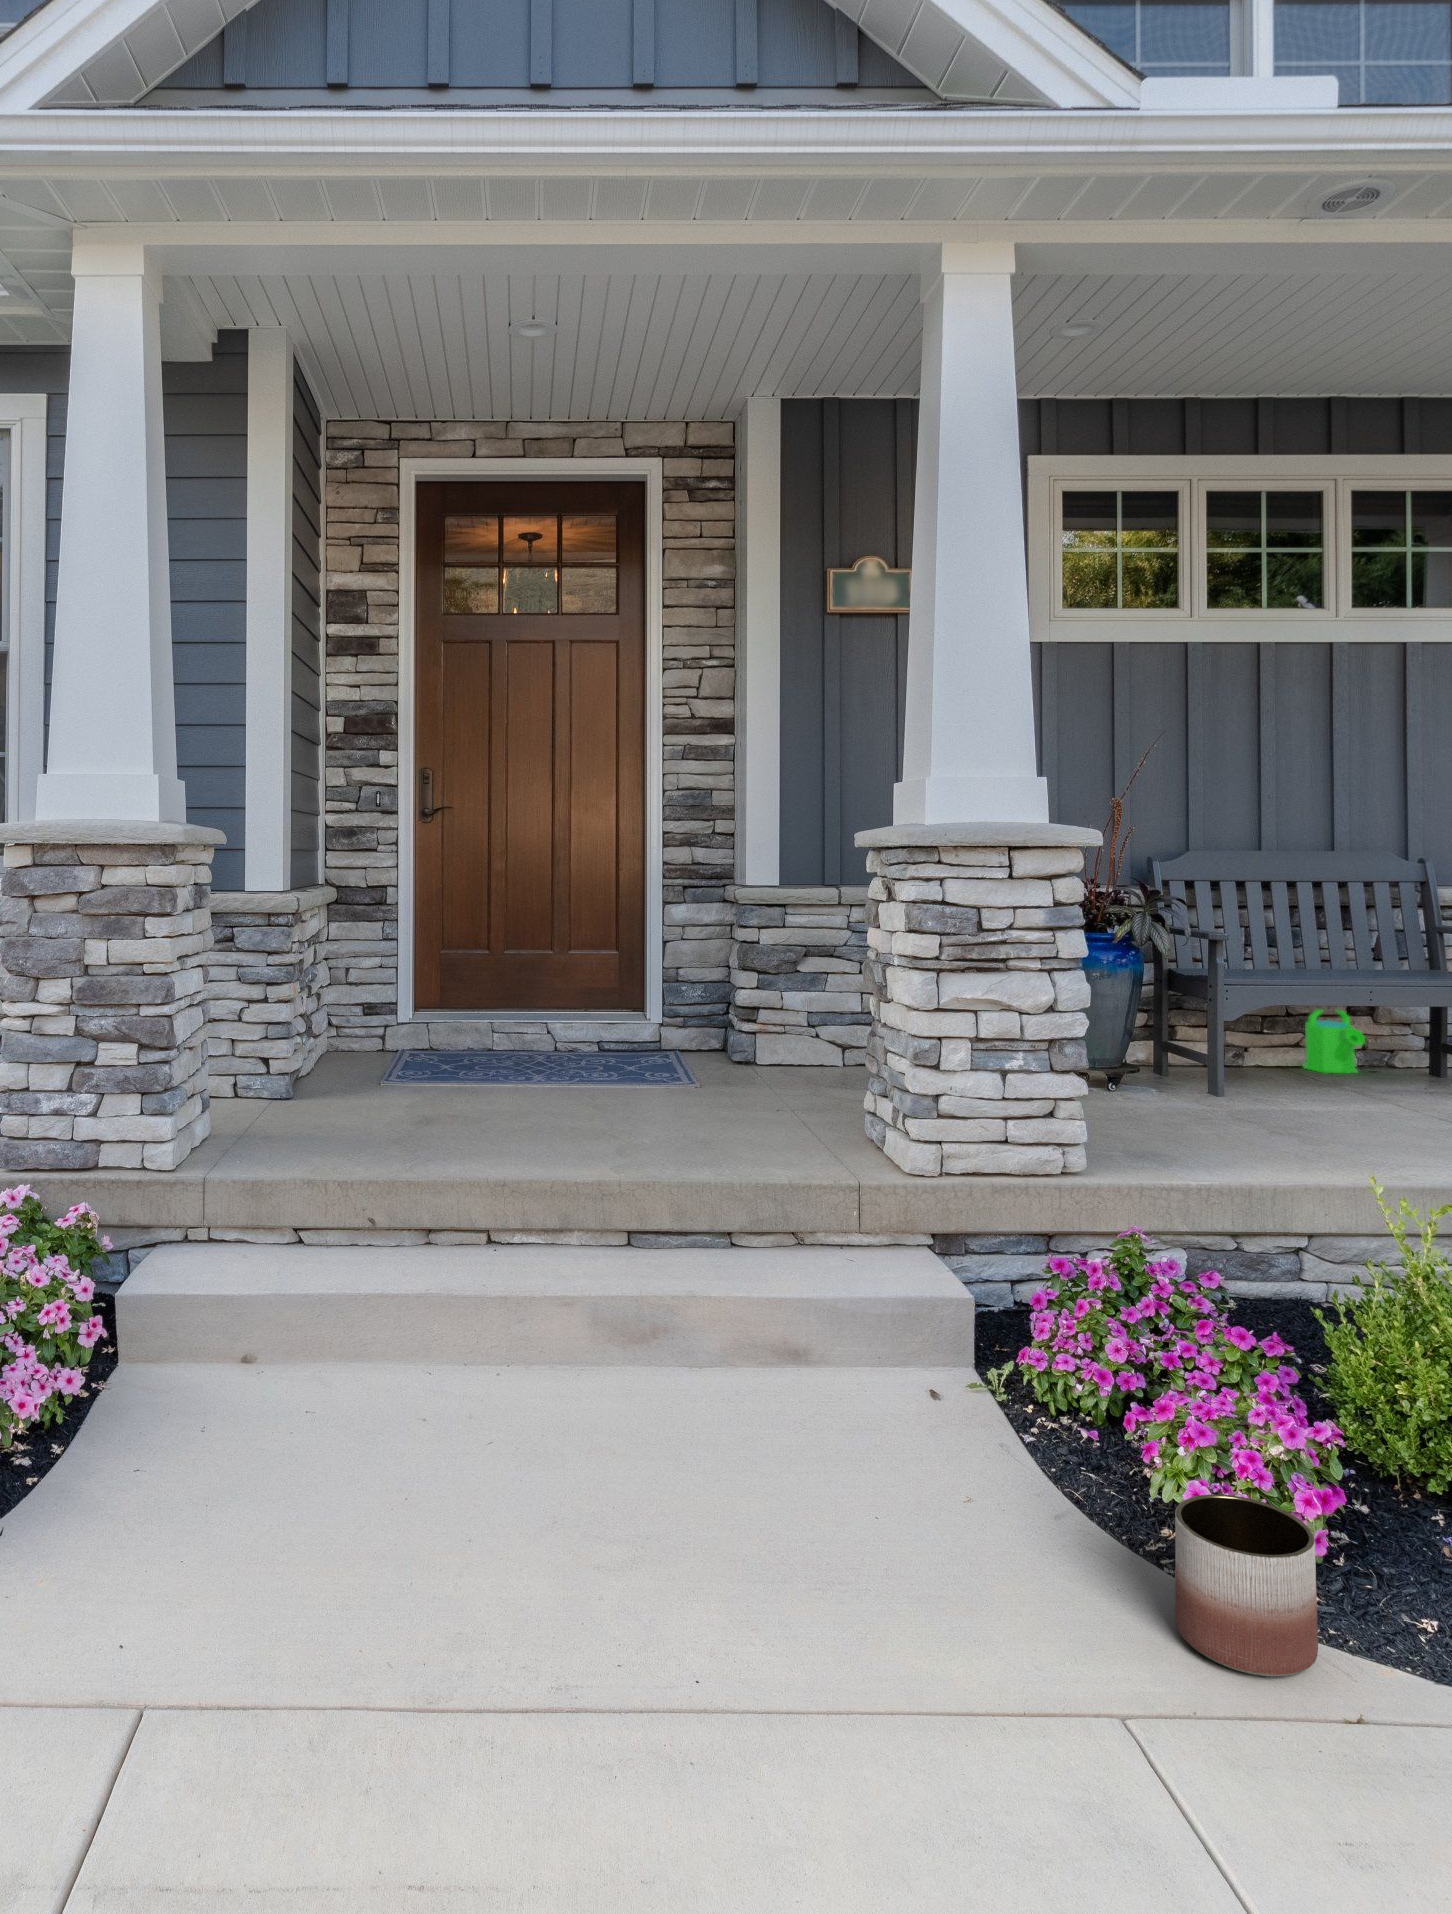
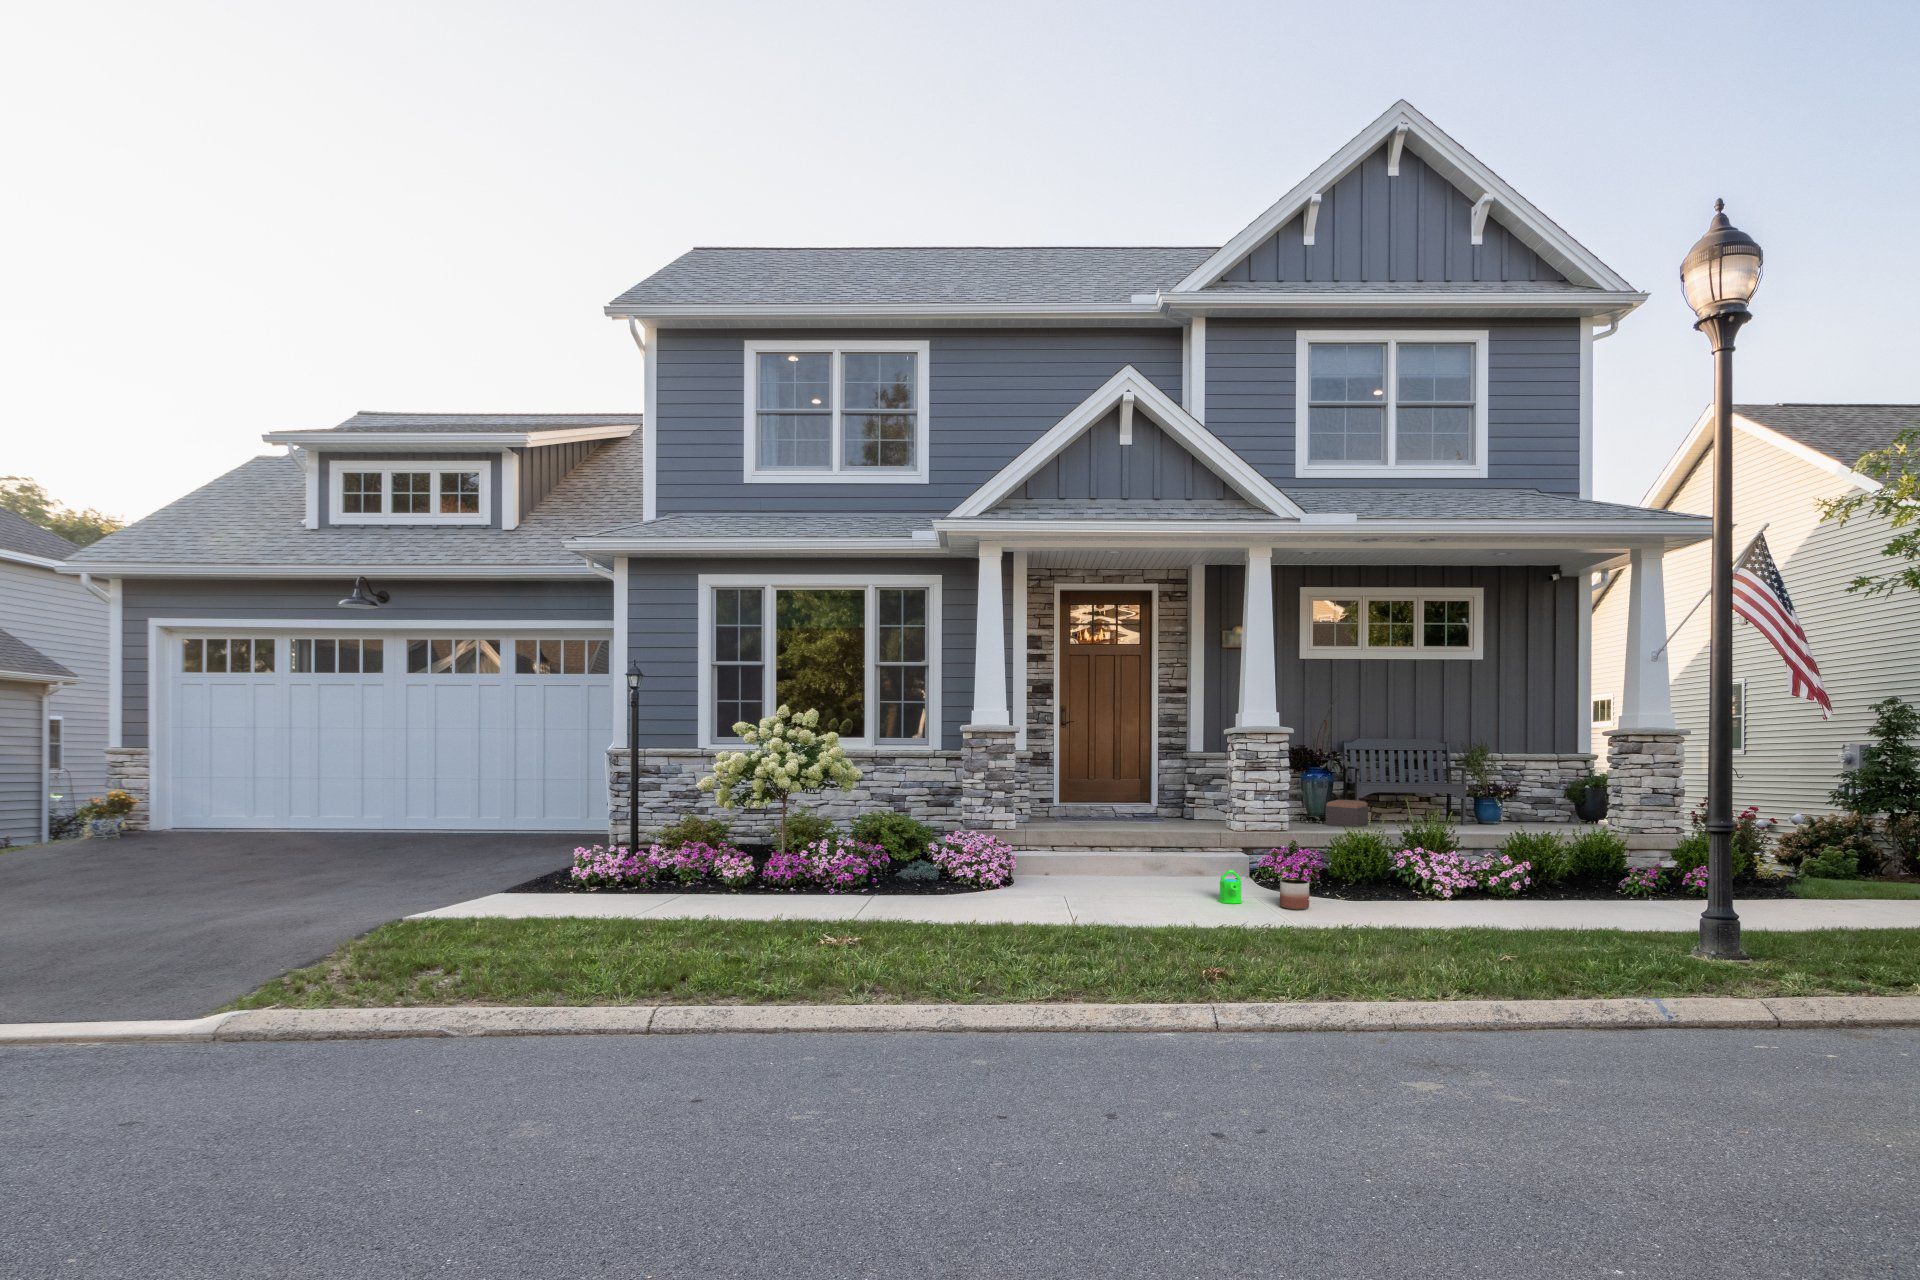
watering can: present [1303,1010,1365,1073] -> present [1219,870,1242,904]
footstool: none [1163,1038,1287,1137] -> present [1325,800,1368,827]

